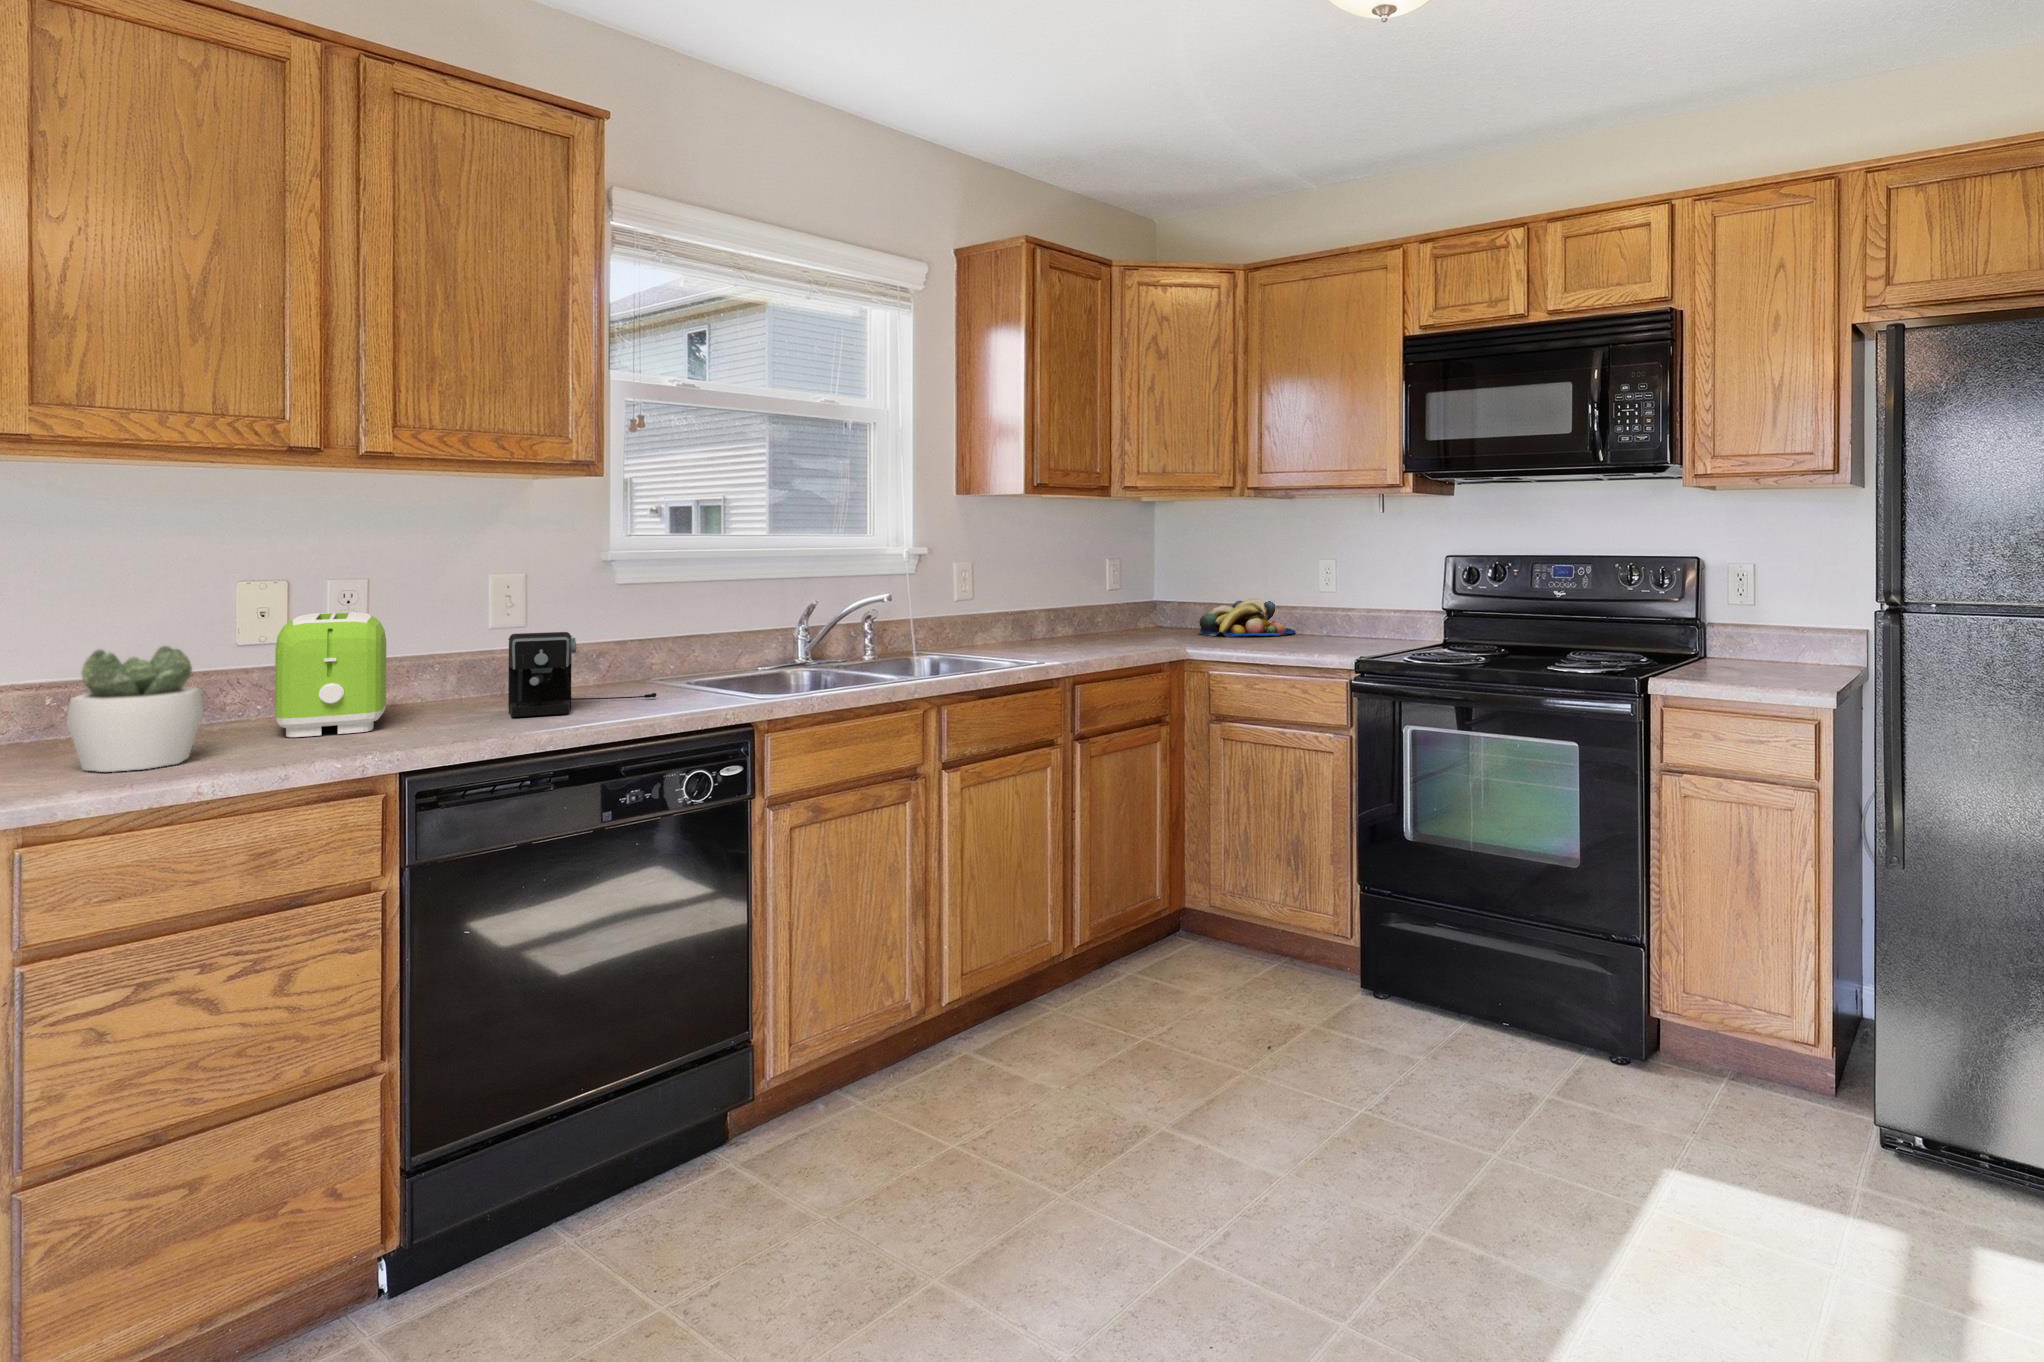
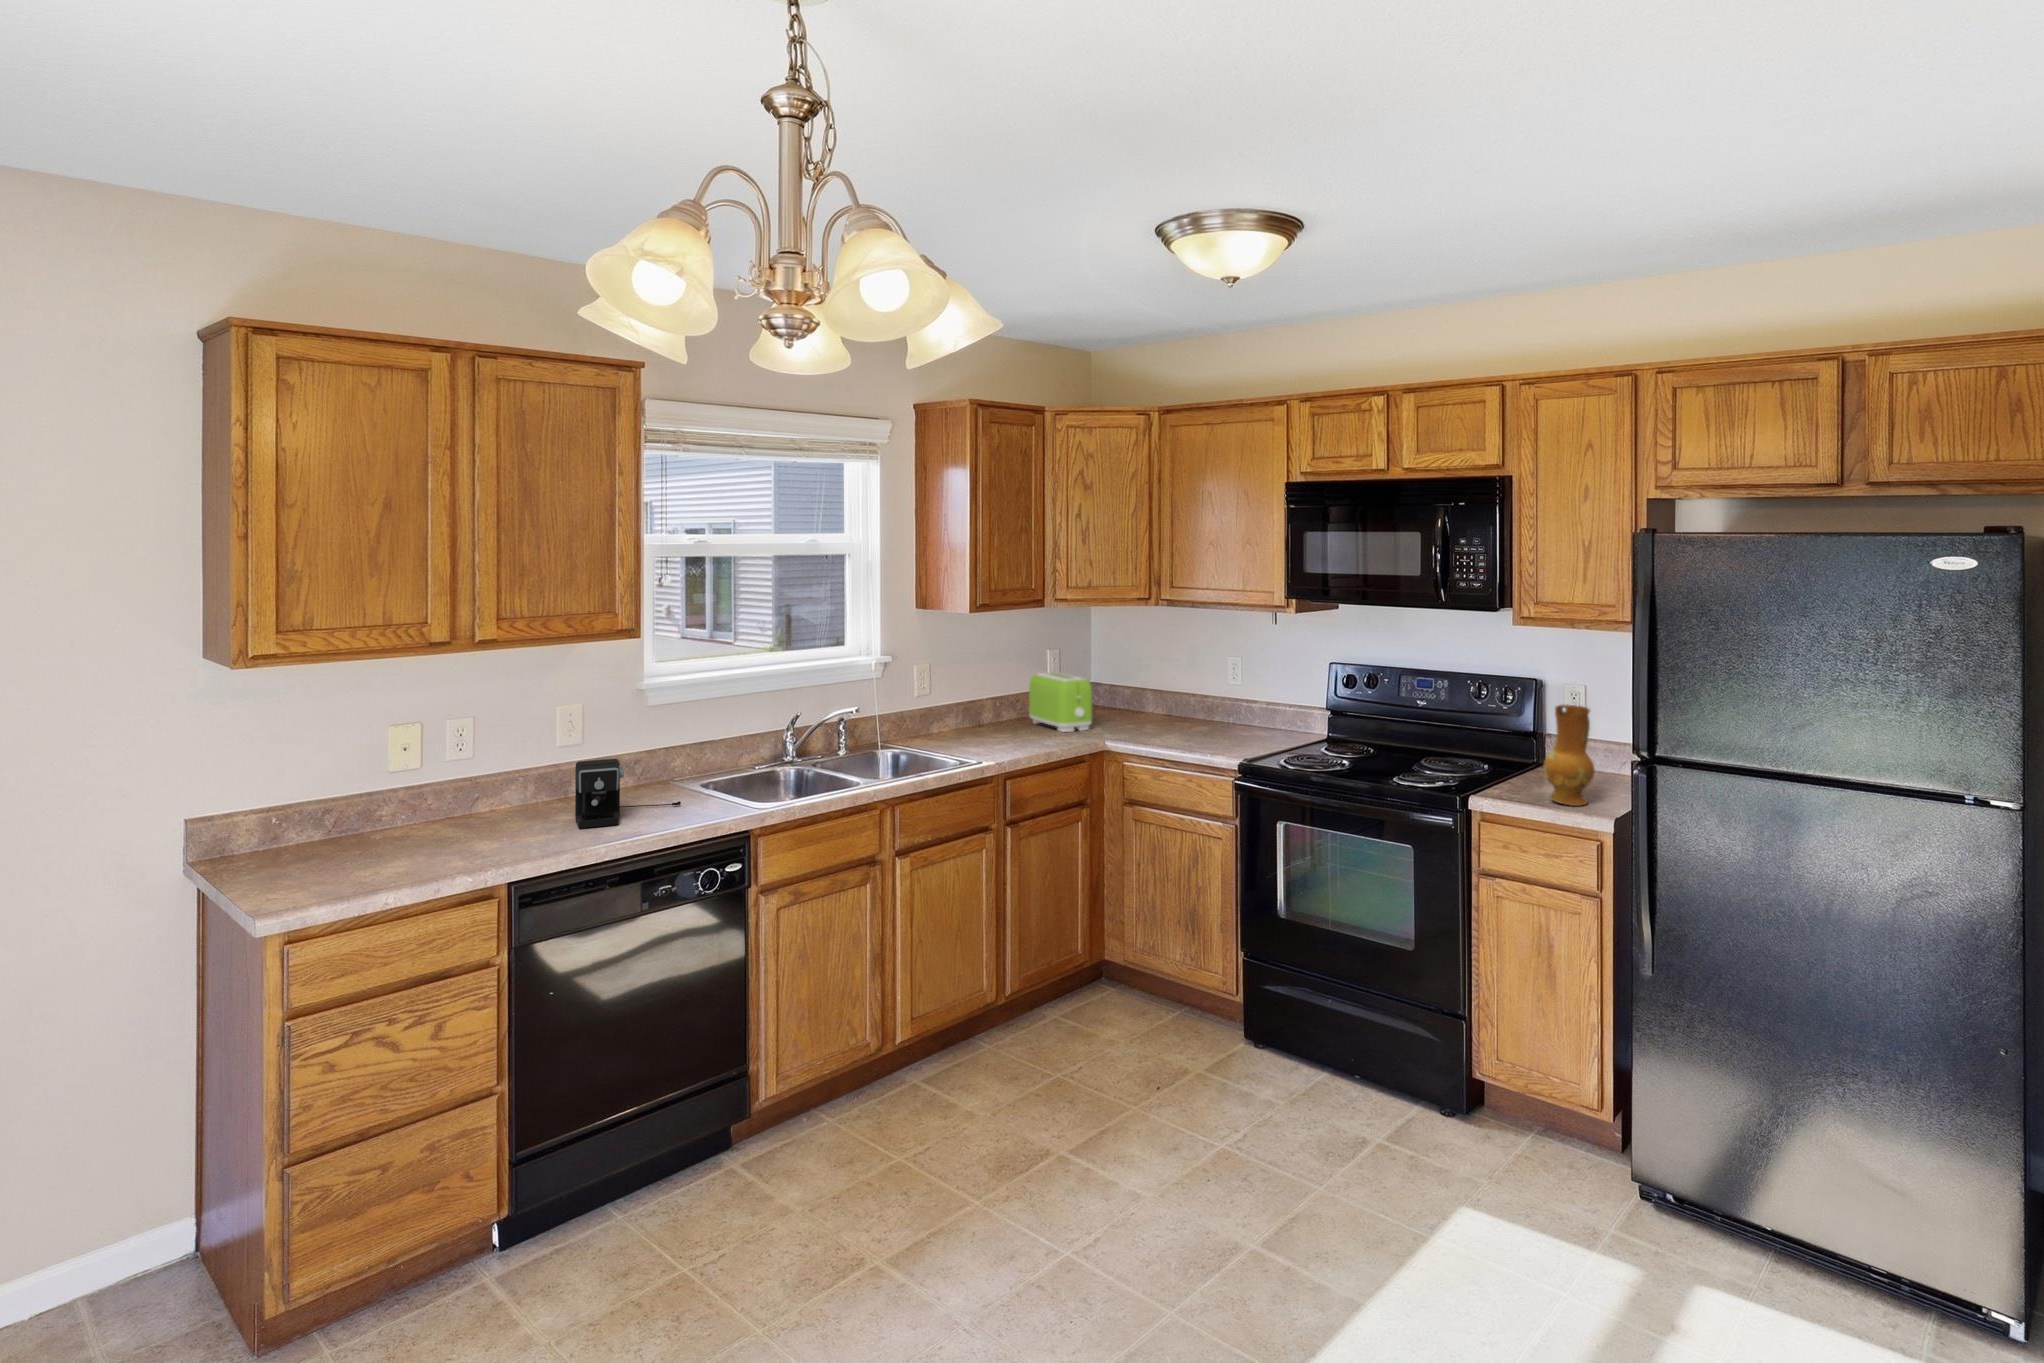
ceramic jug: none [1736,566,1800,685] -> present [1543,704,1595,806]
fruit bowl: present [1199,598,1295,637] -> none [1125,686,1209,723]
toaster: present [275,612,386,737] -> present [1029,672,1092,732]
succulent plant: present [67,646,203,772] -> none [299,794,380,886]

